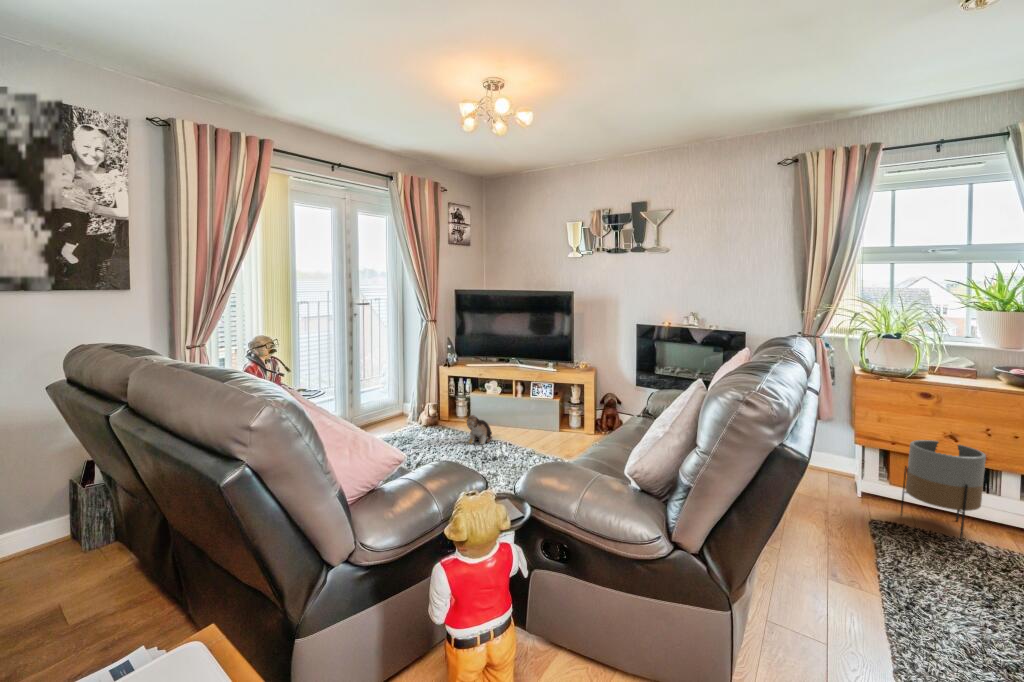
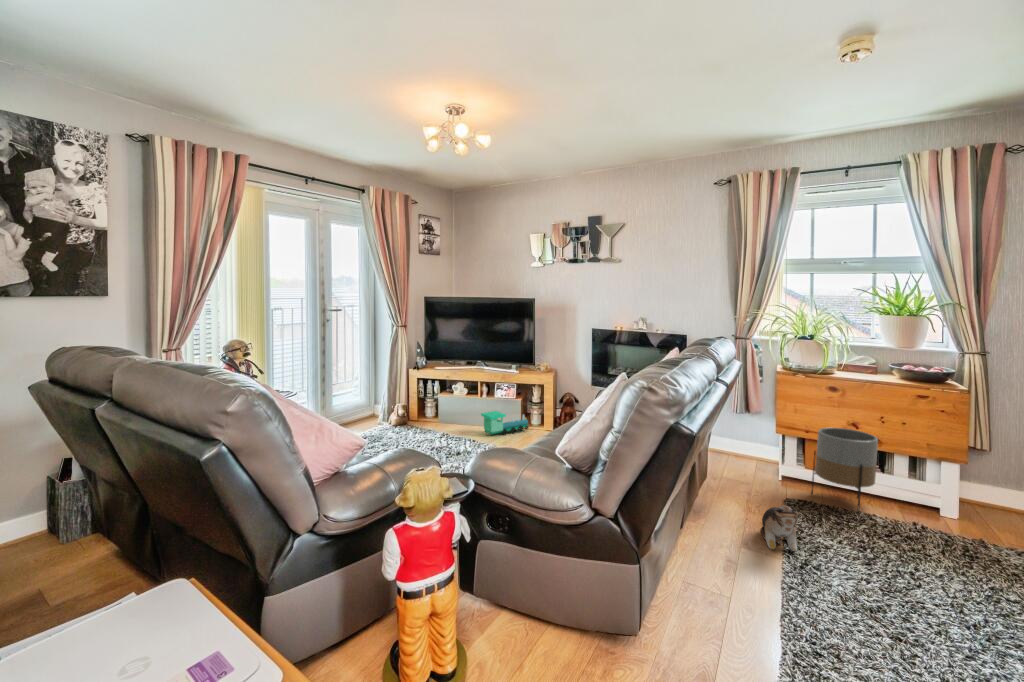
toy train: none [518,414,569,440] -> present [481,411,529,435]
plush toy: present [466,415,492,444] -> present [761,505,800,551]

